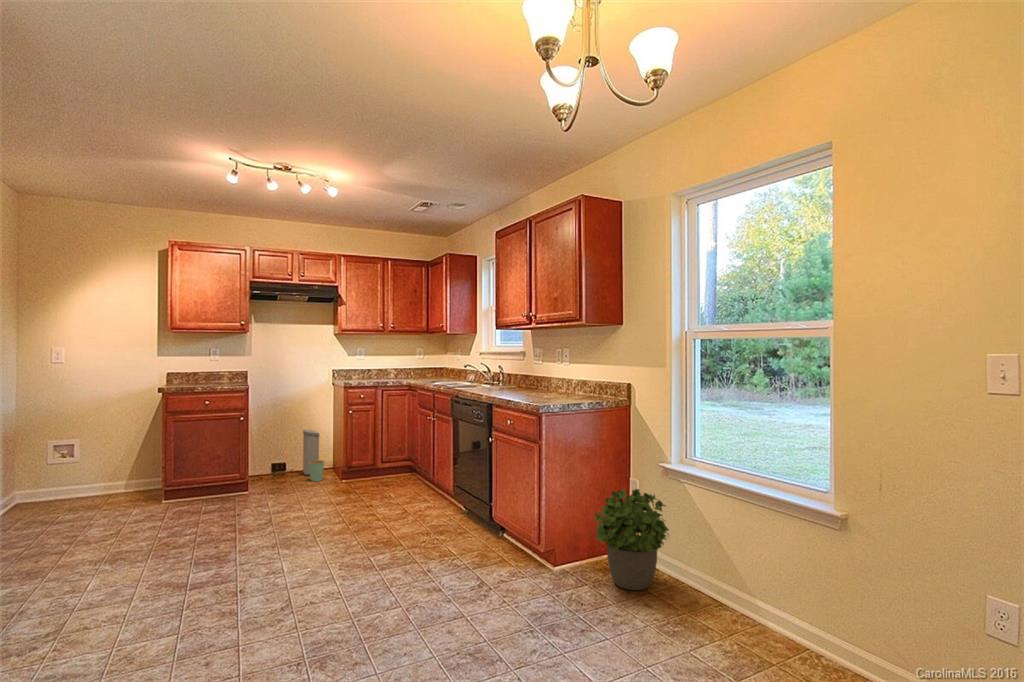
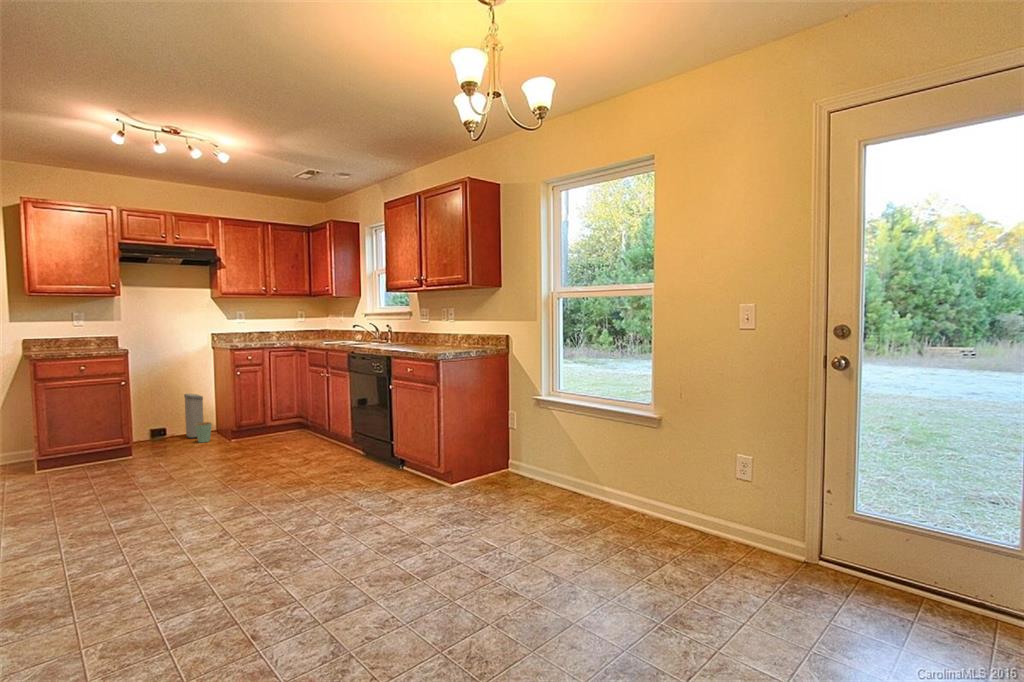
potted plant: present [595,489,669,590] -> none [485,415,541,492]

